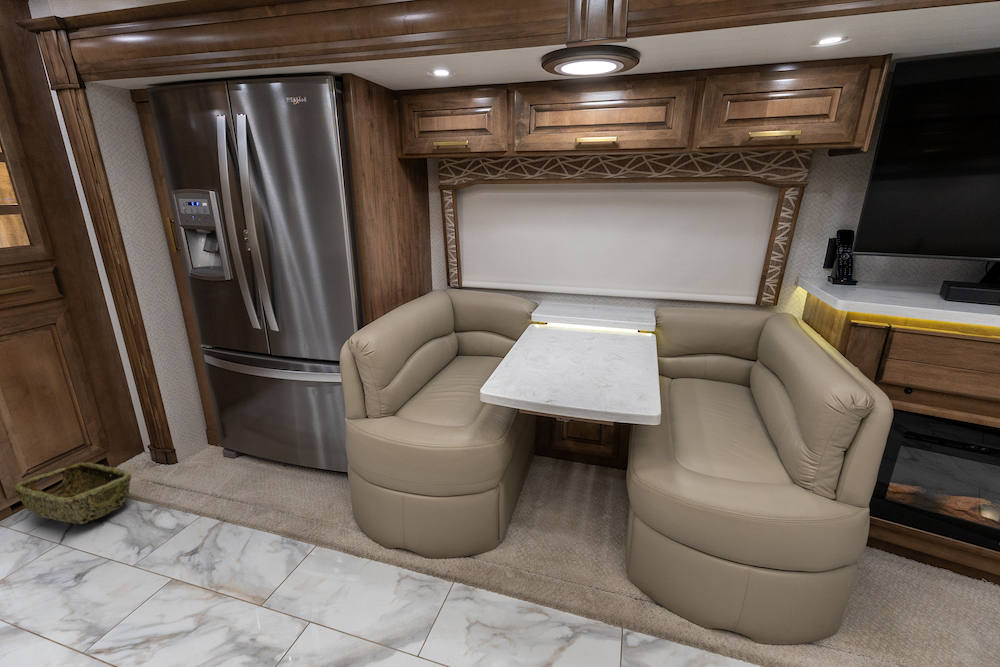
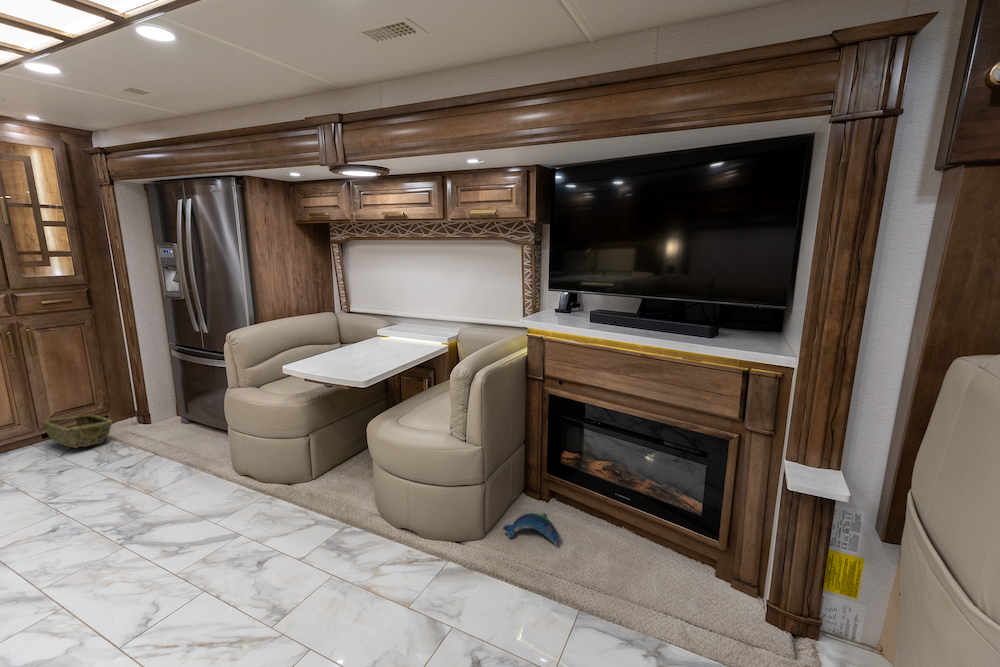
plush toy: none [849,574,947,627] -> present [503,513,559,546]

